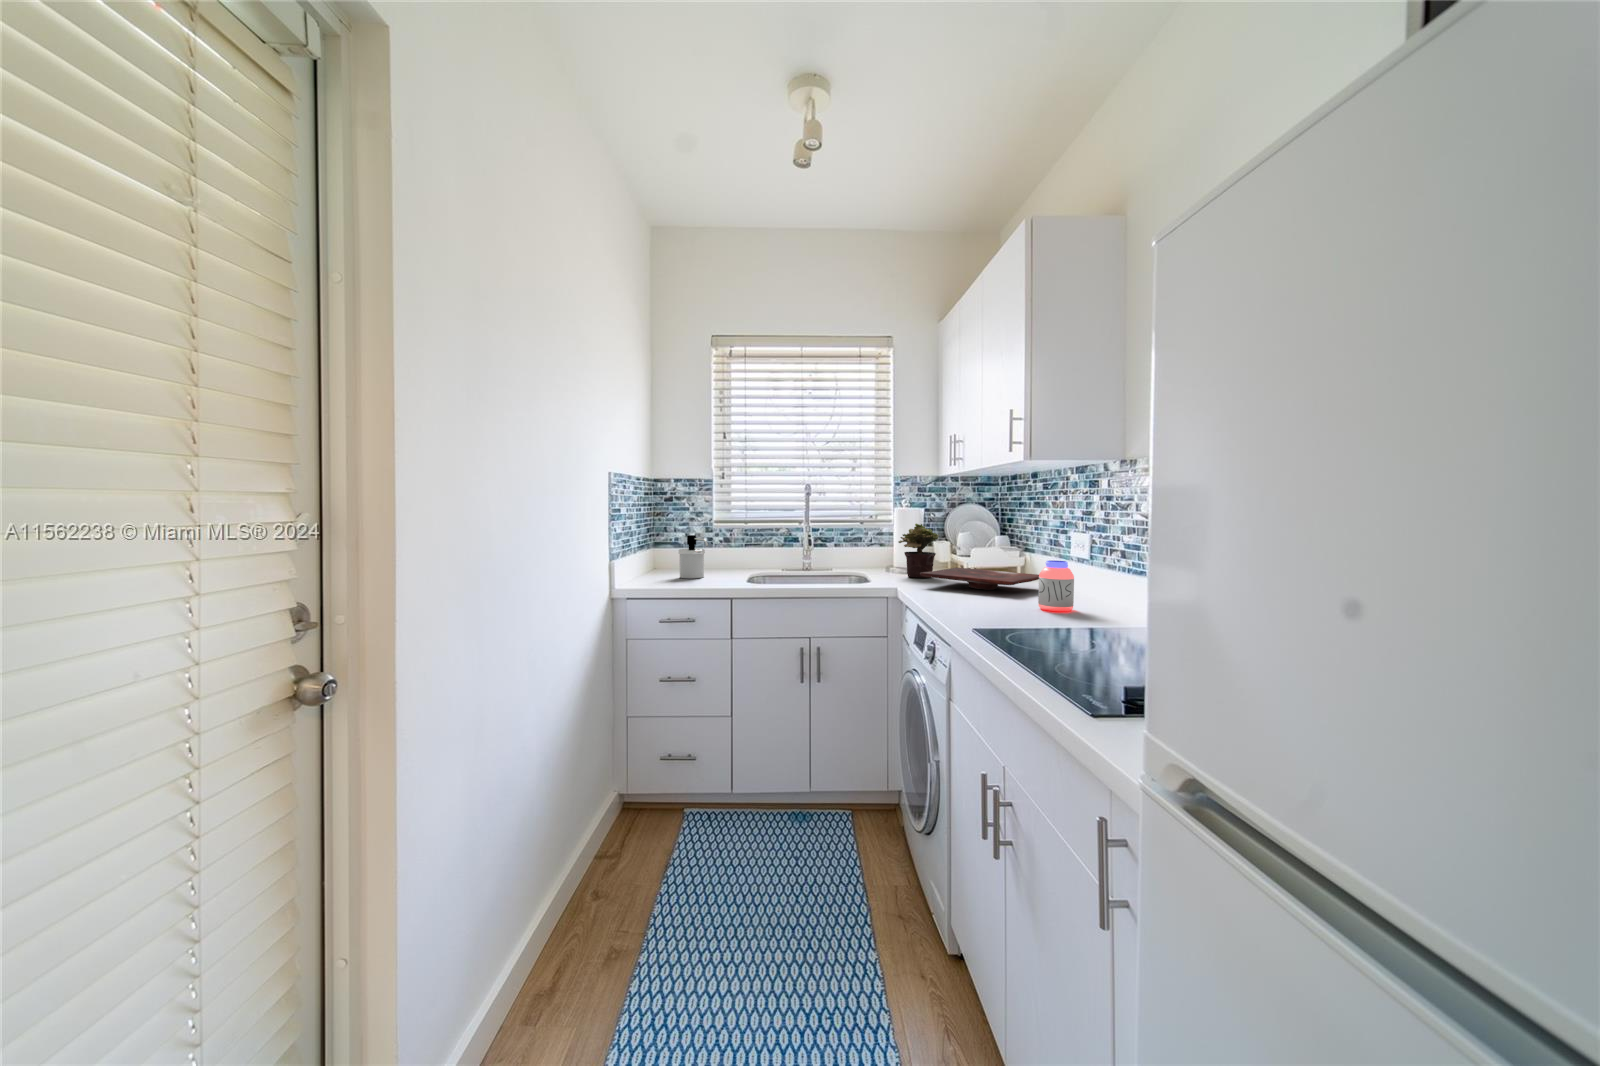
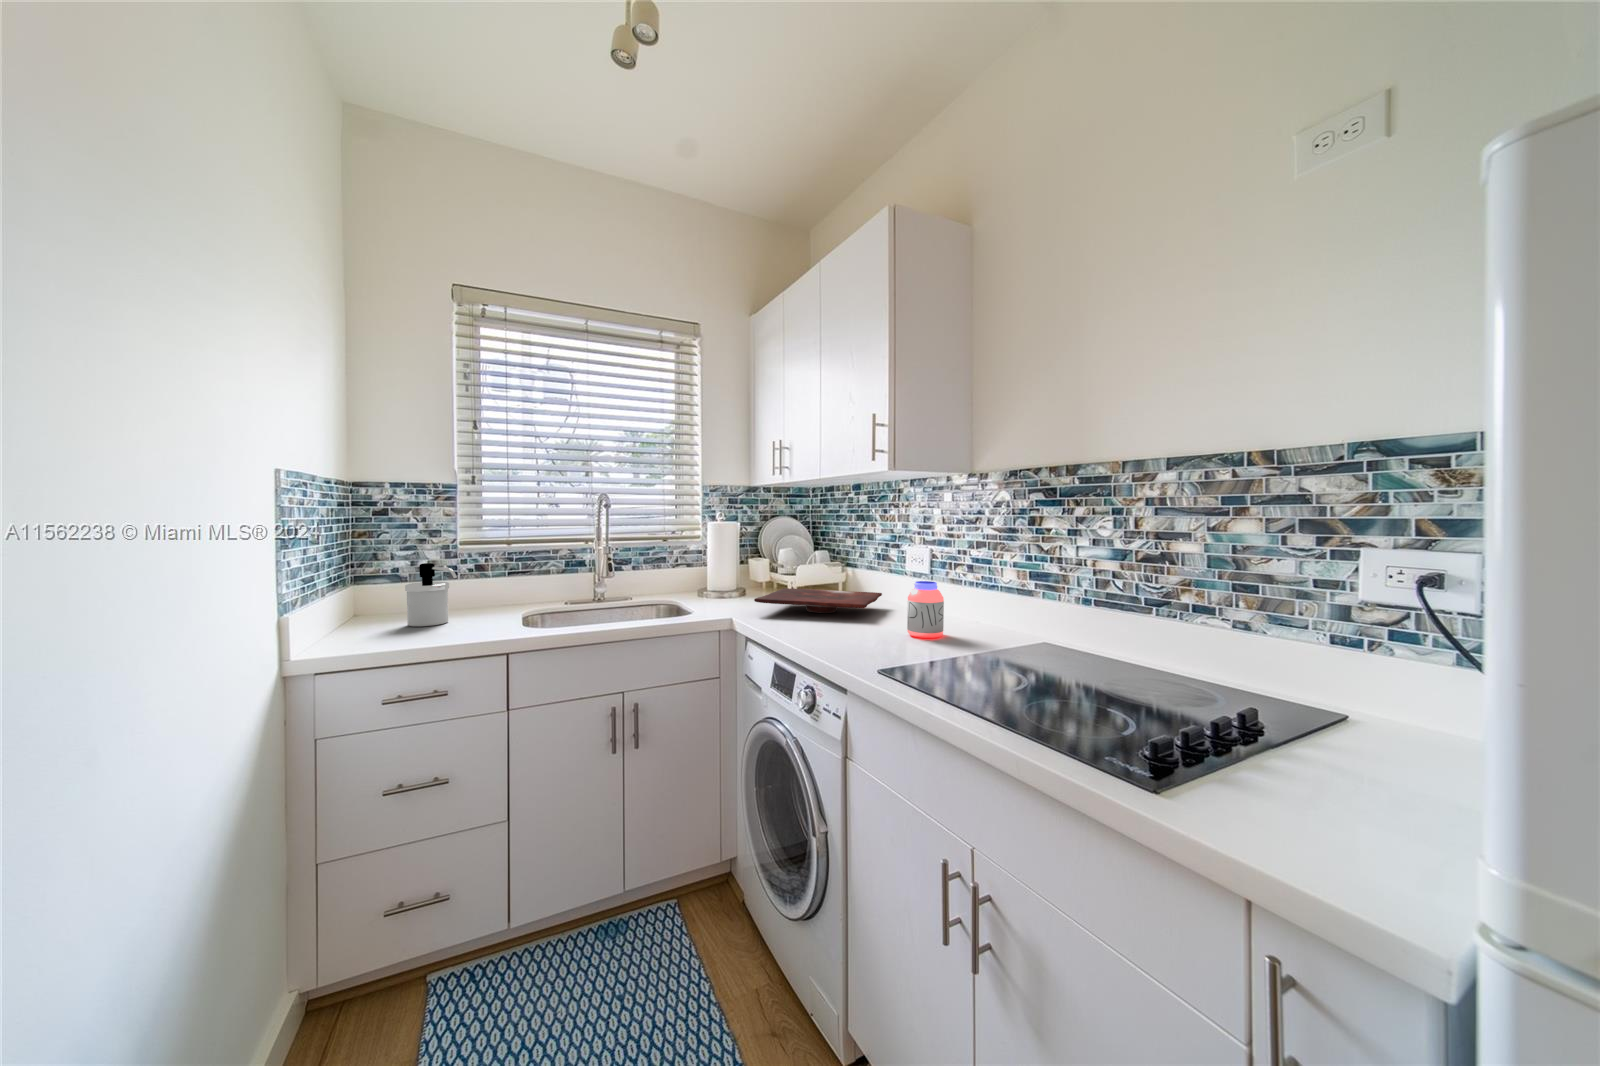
potted plant: present [899,524,939,578] -> none [713,539,759,602]

